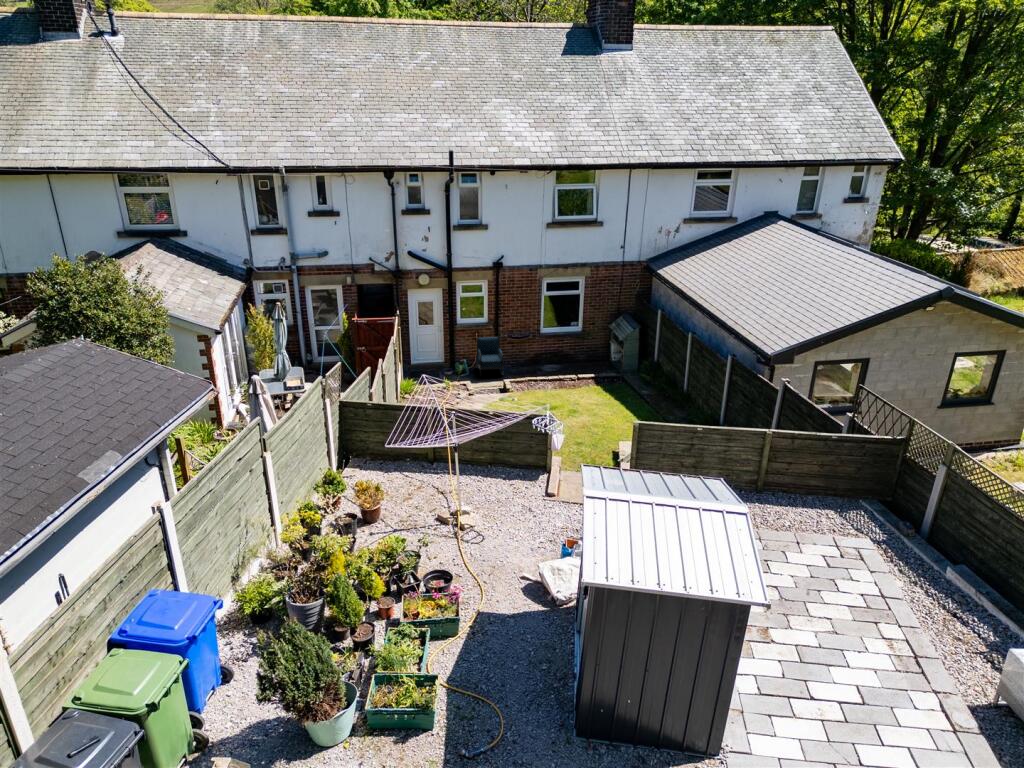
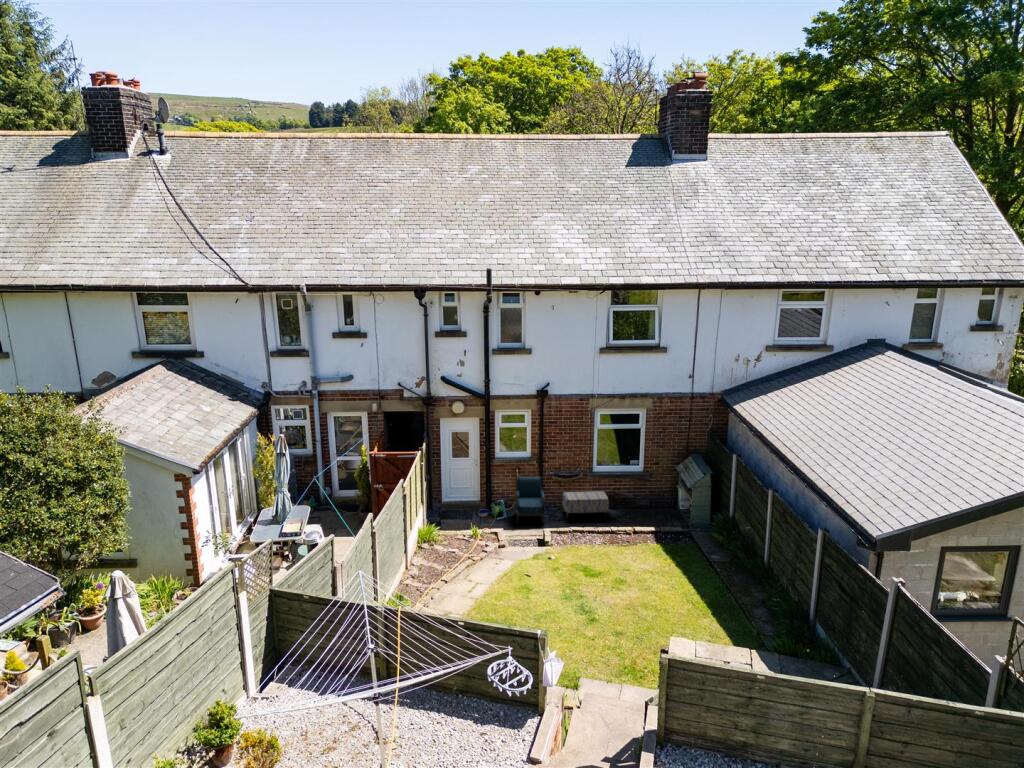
bench: none [516,347,556,371] -> present [563,491,609,518]

